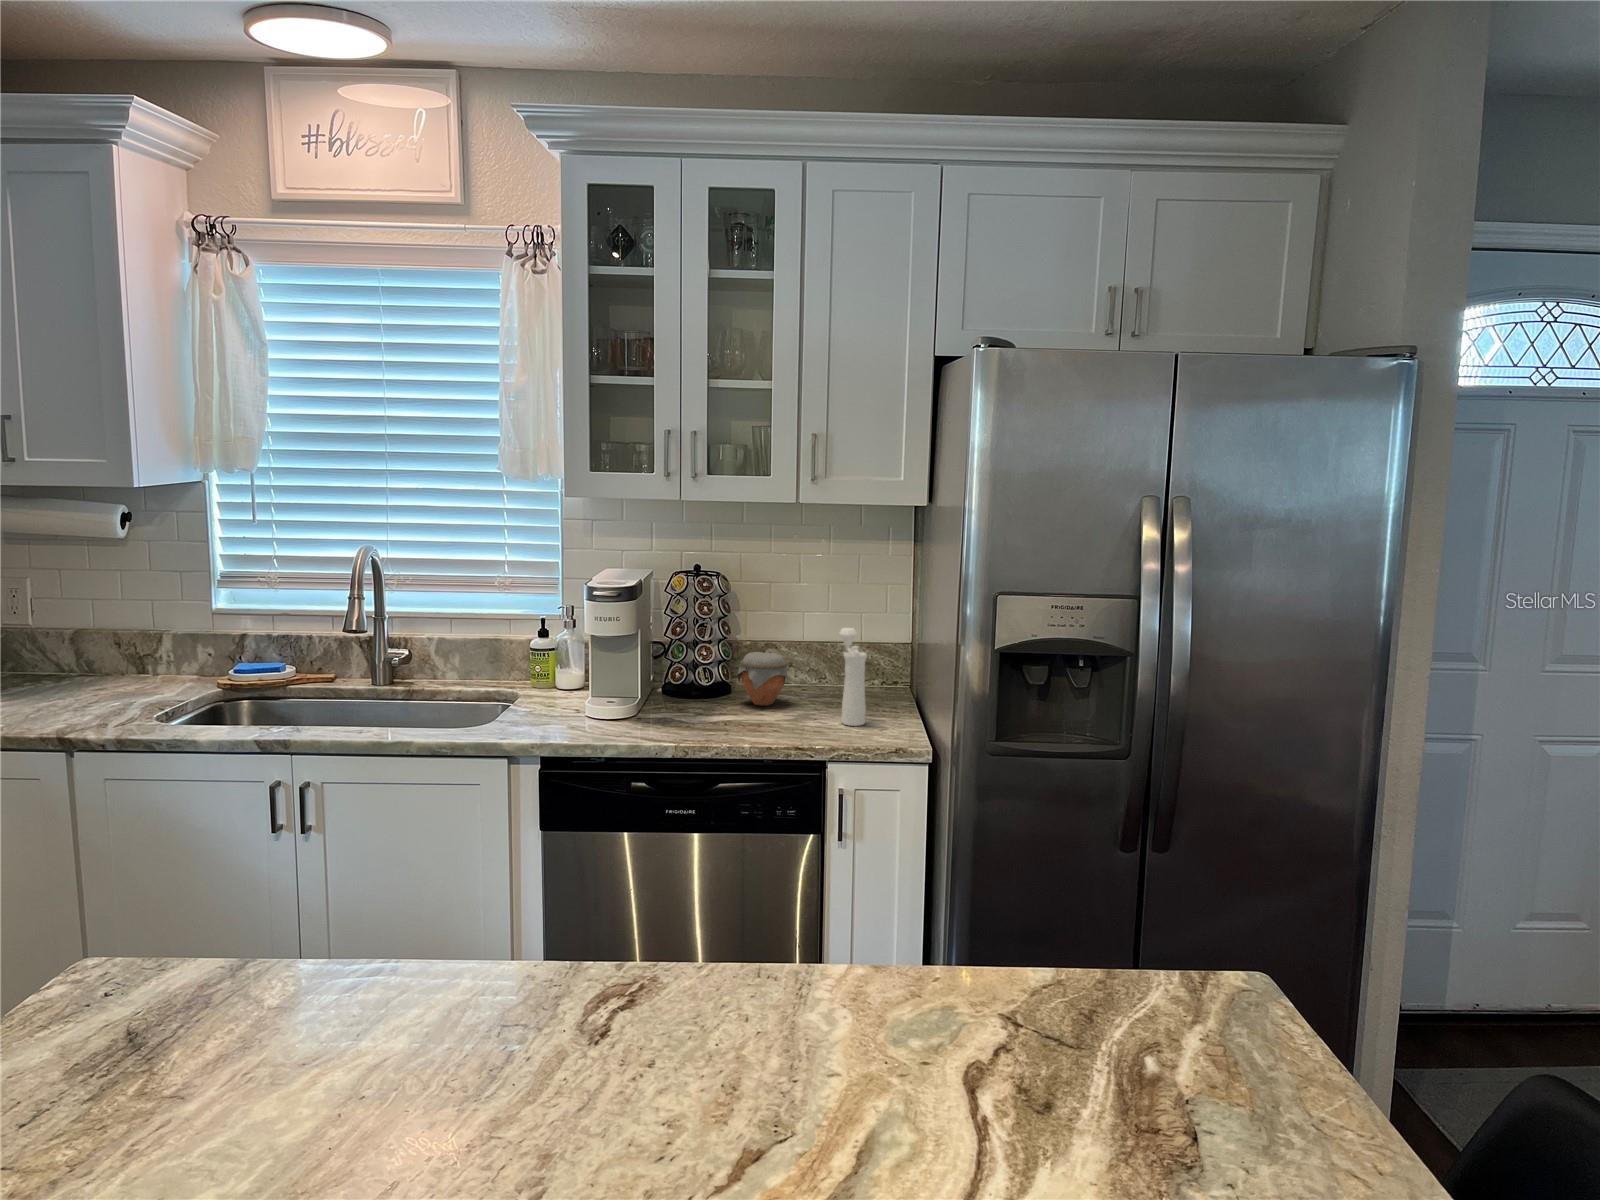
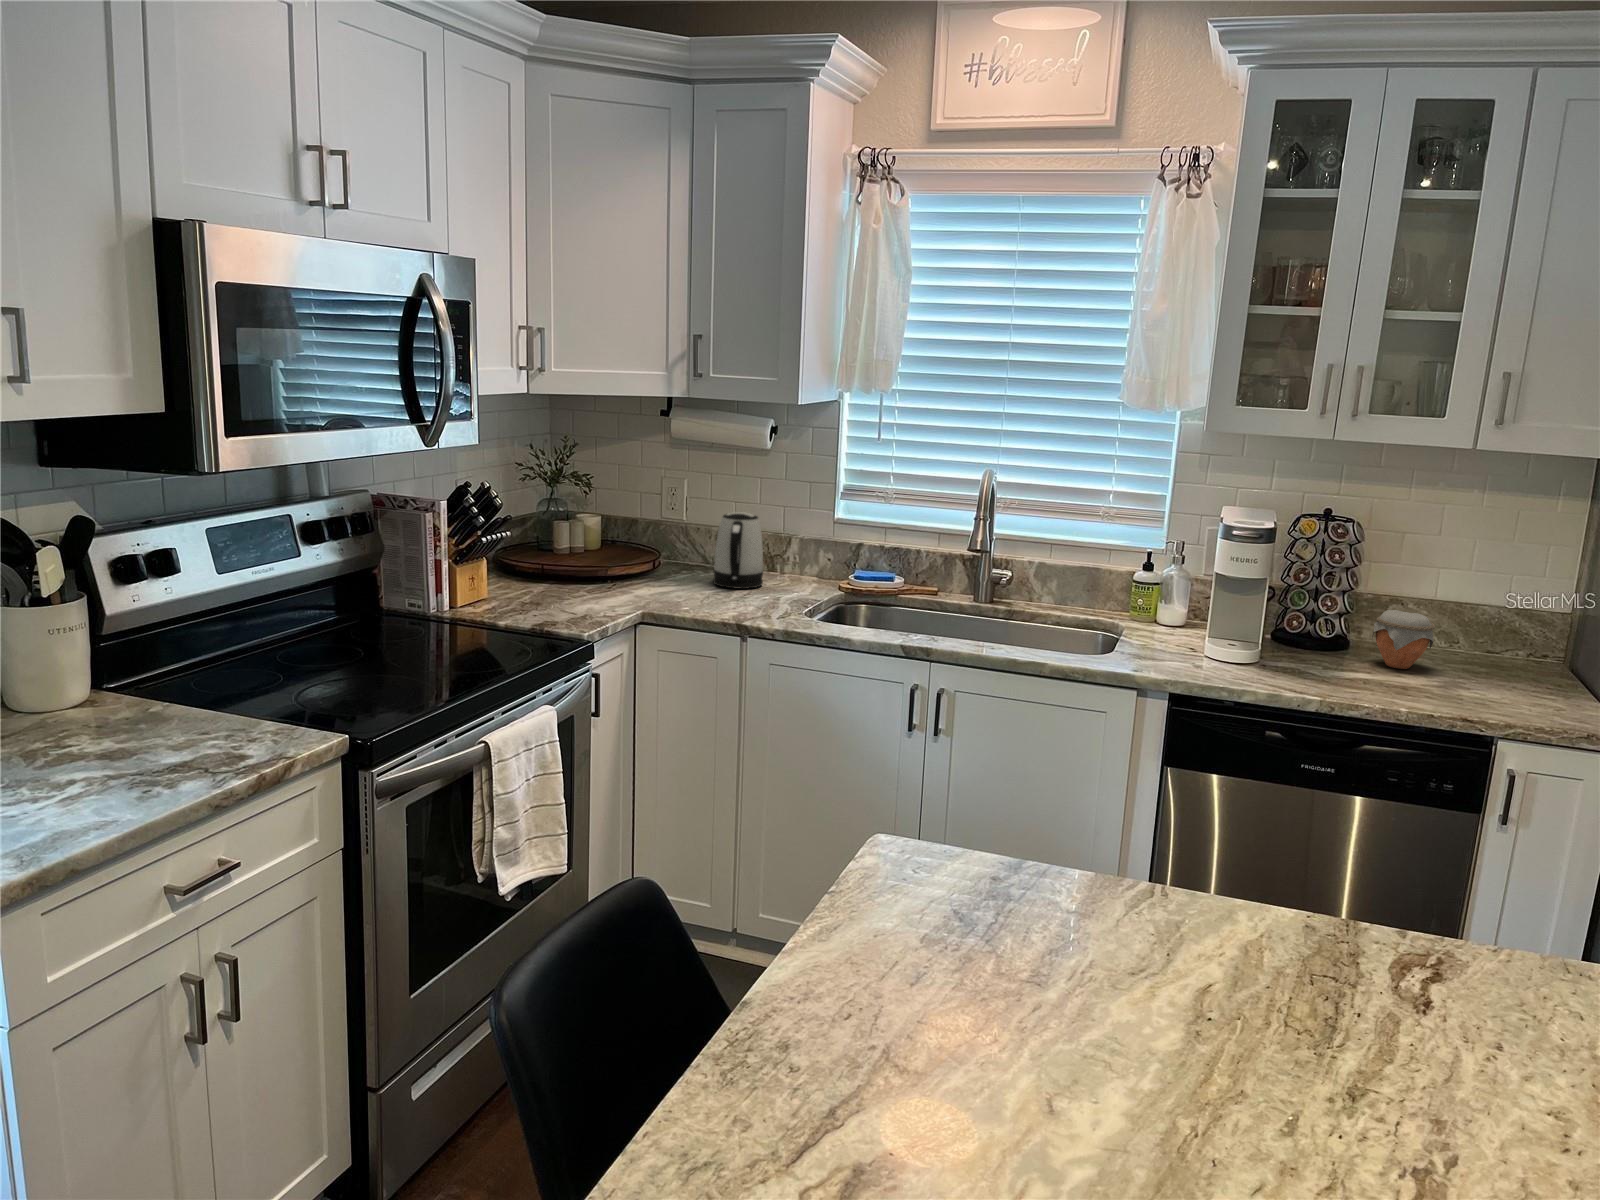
kettle: none [50,612,118,700] -> present [713,512,763,589]
pepper mill: present [840,628,867,726] -> none [1506,595,1551,705]

